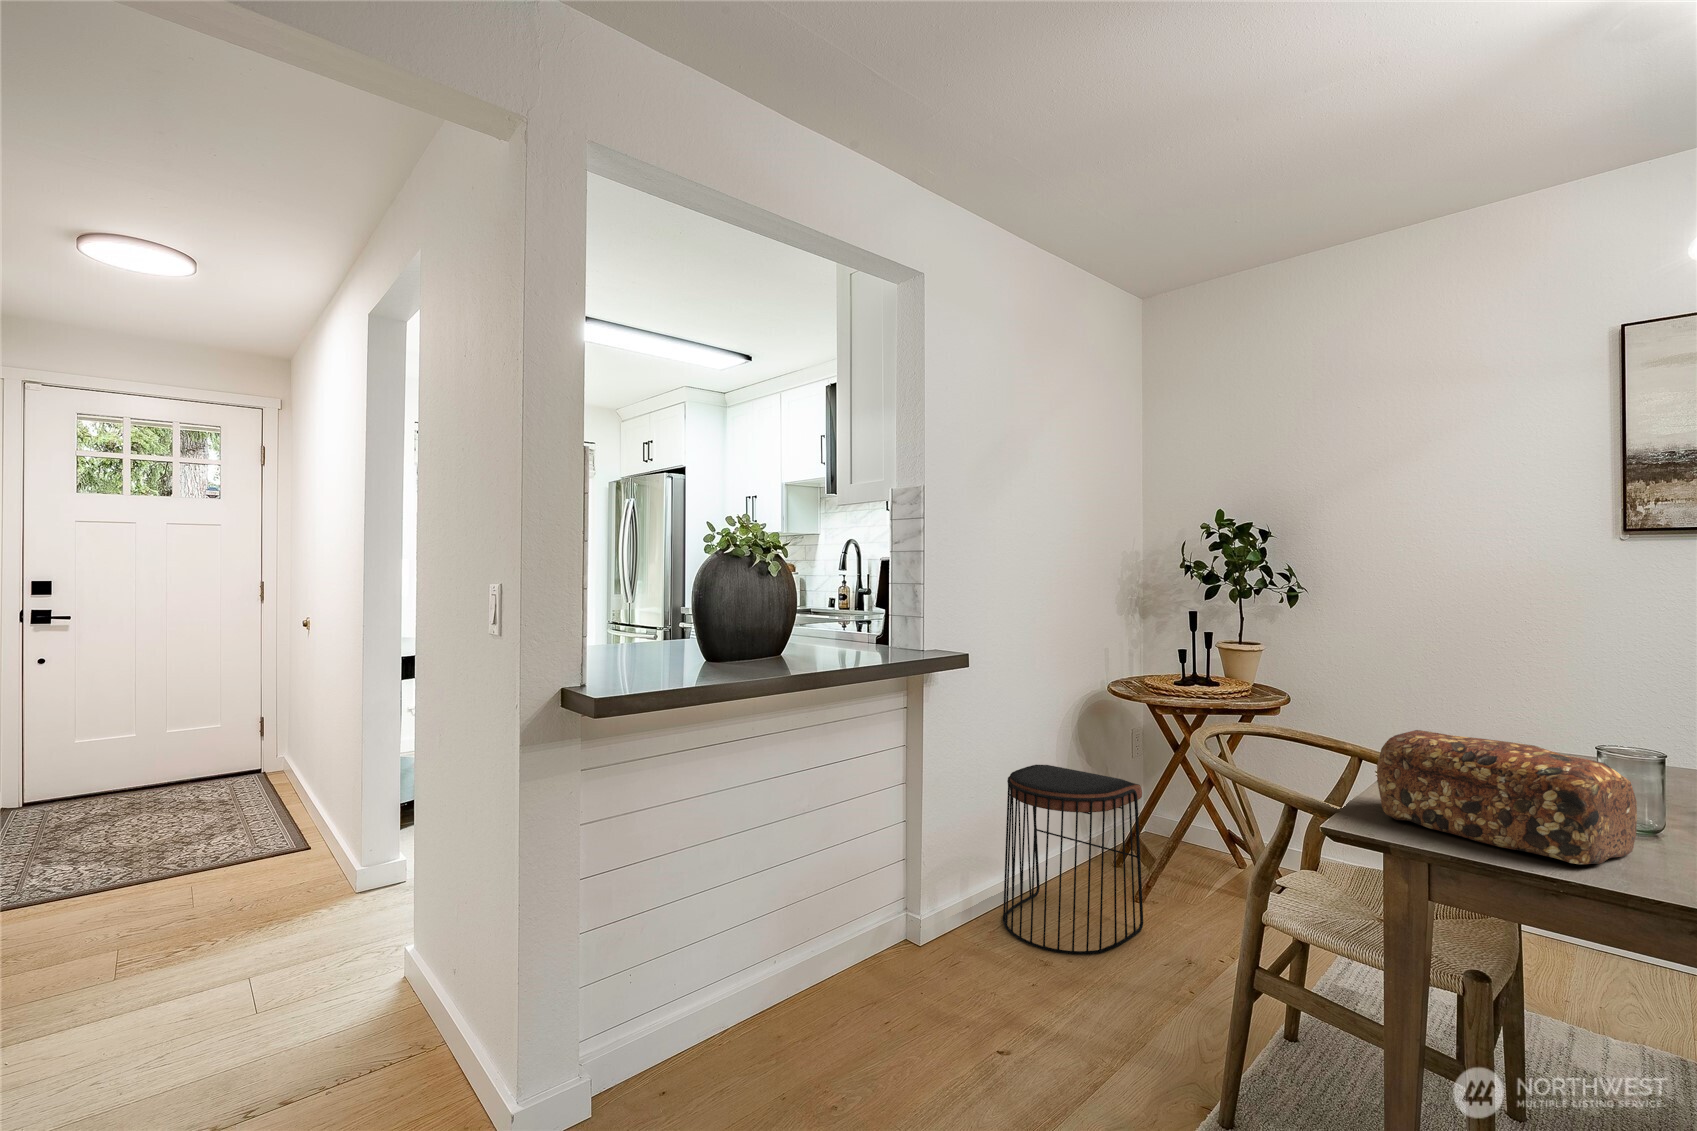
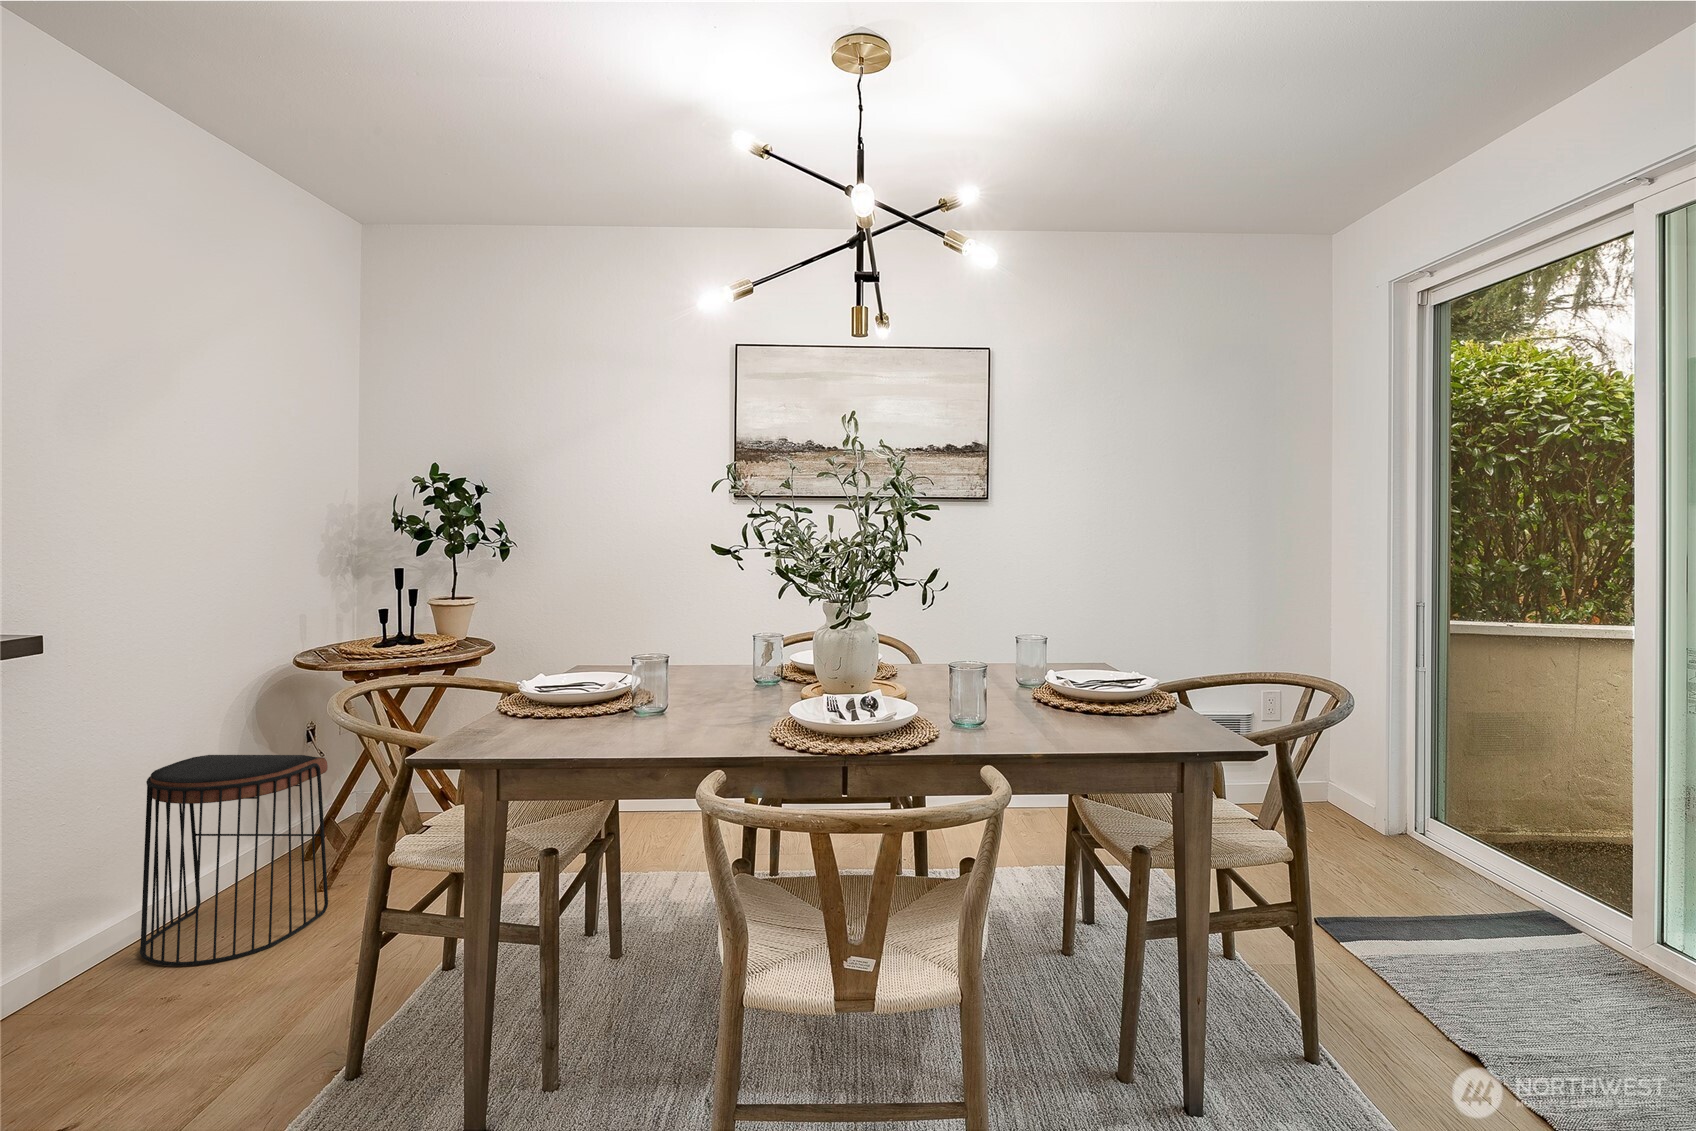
bread loaf: present [1377,730,1637,864] -> none [477,660,630,741]

